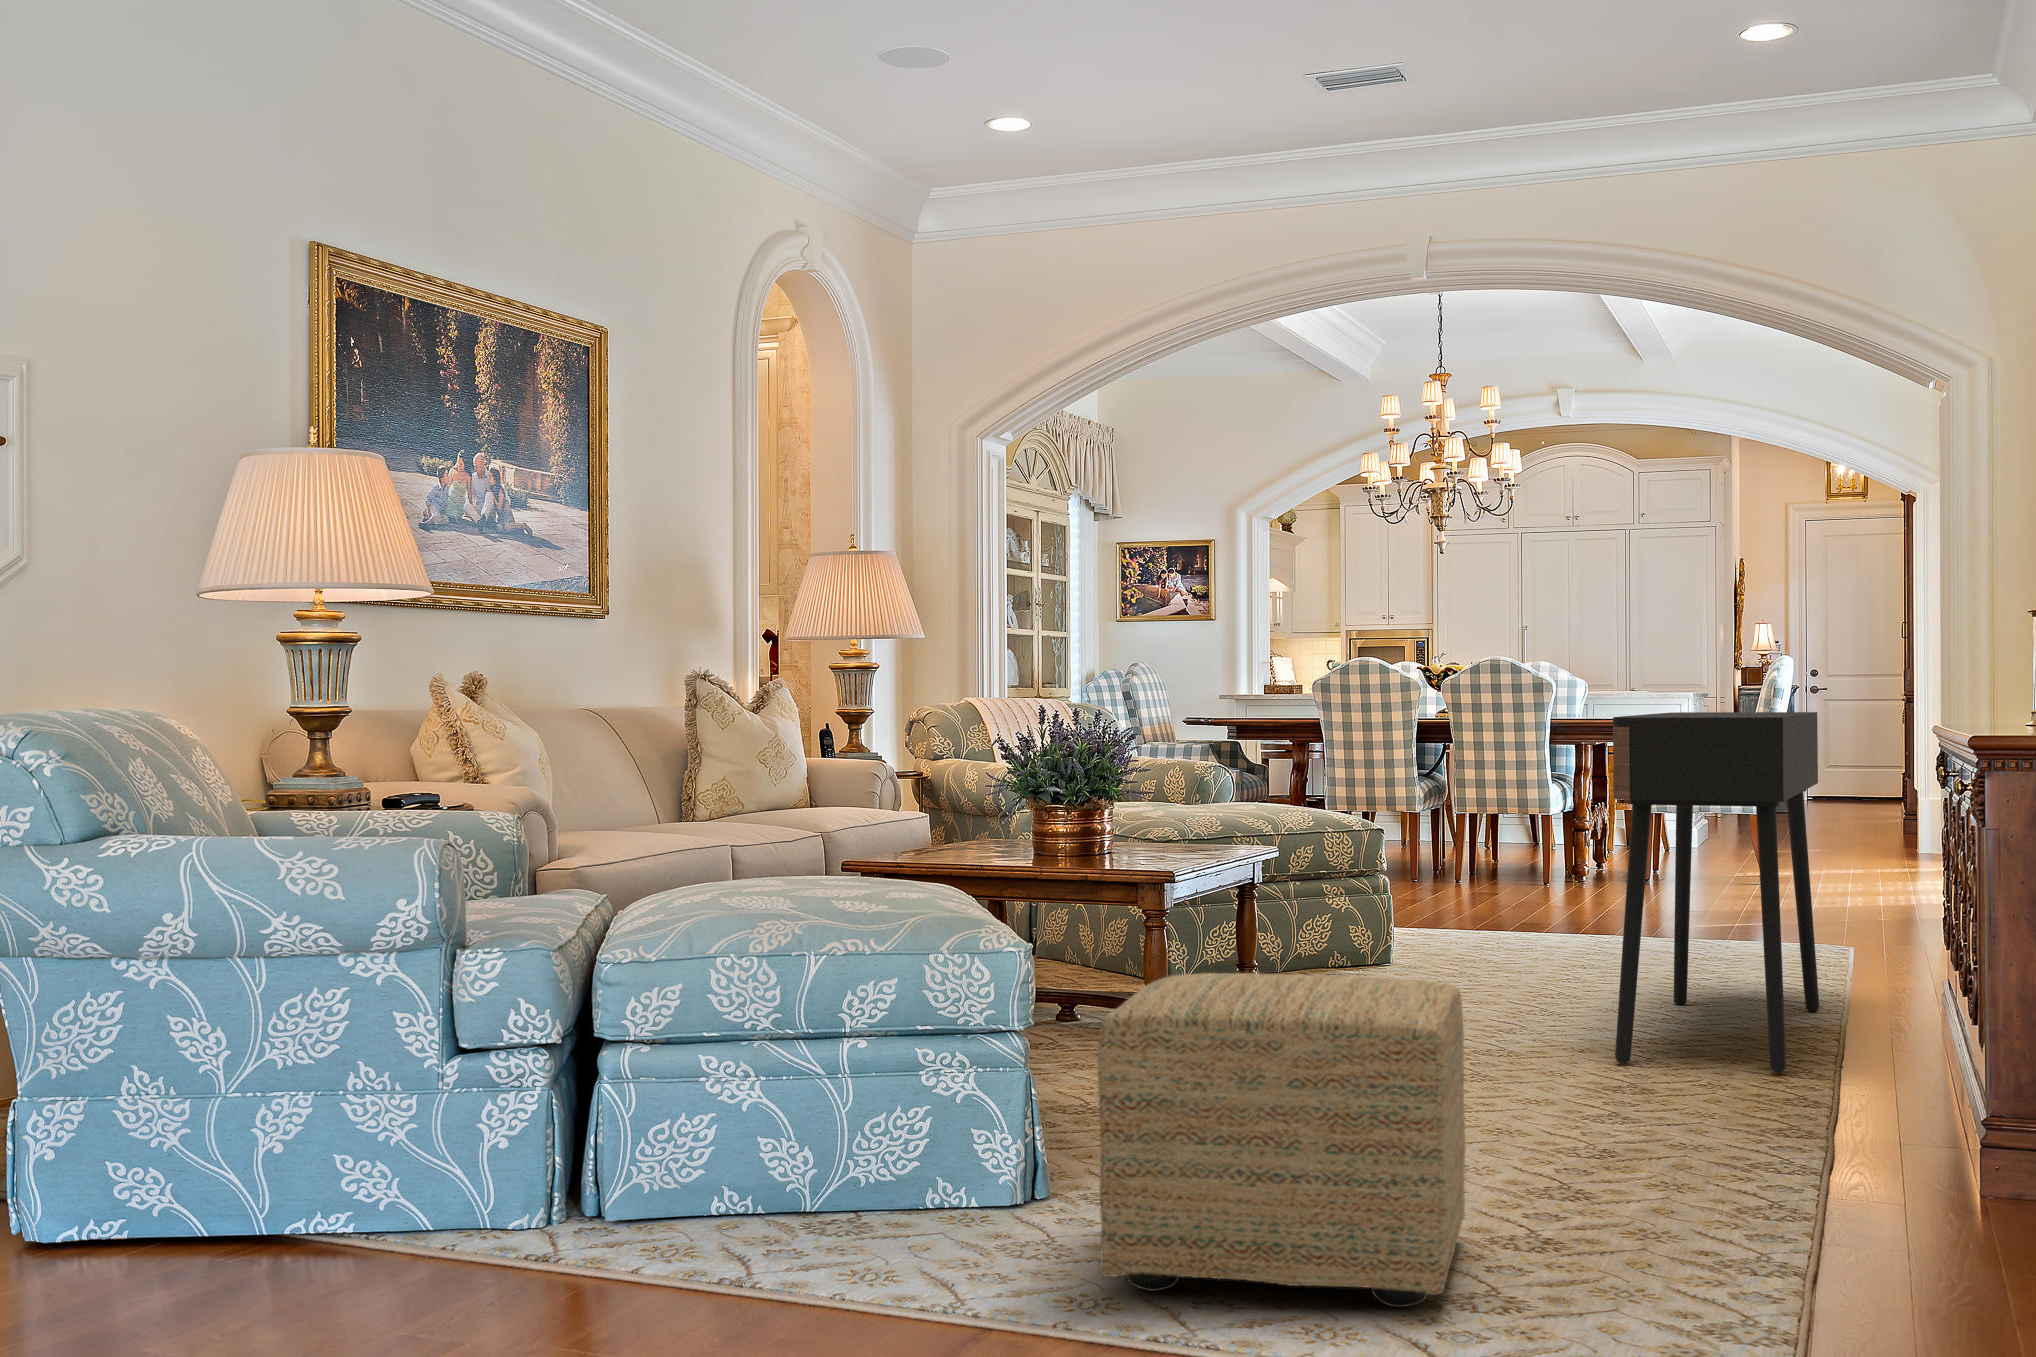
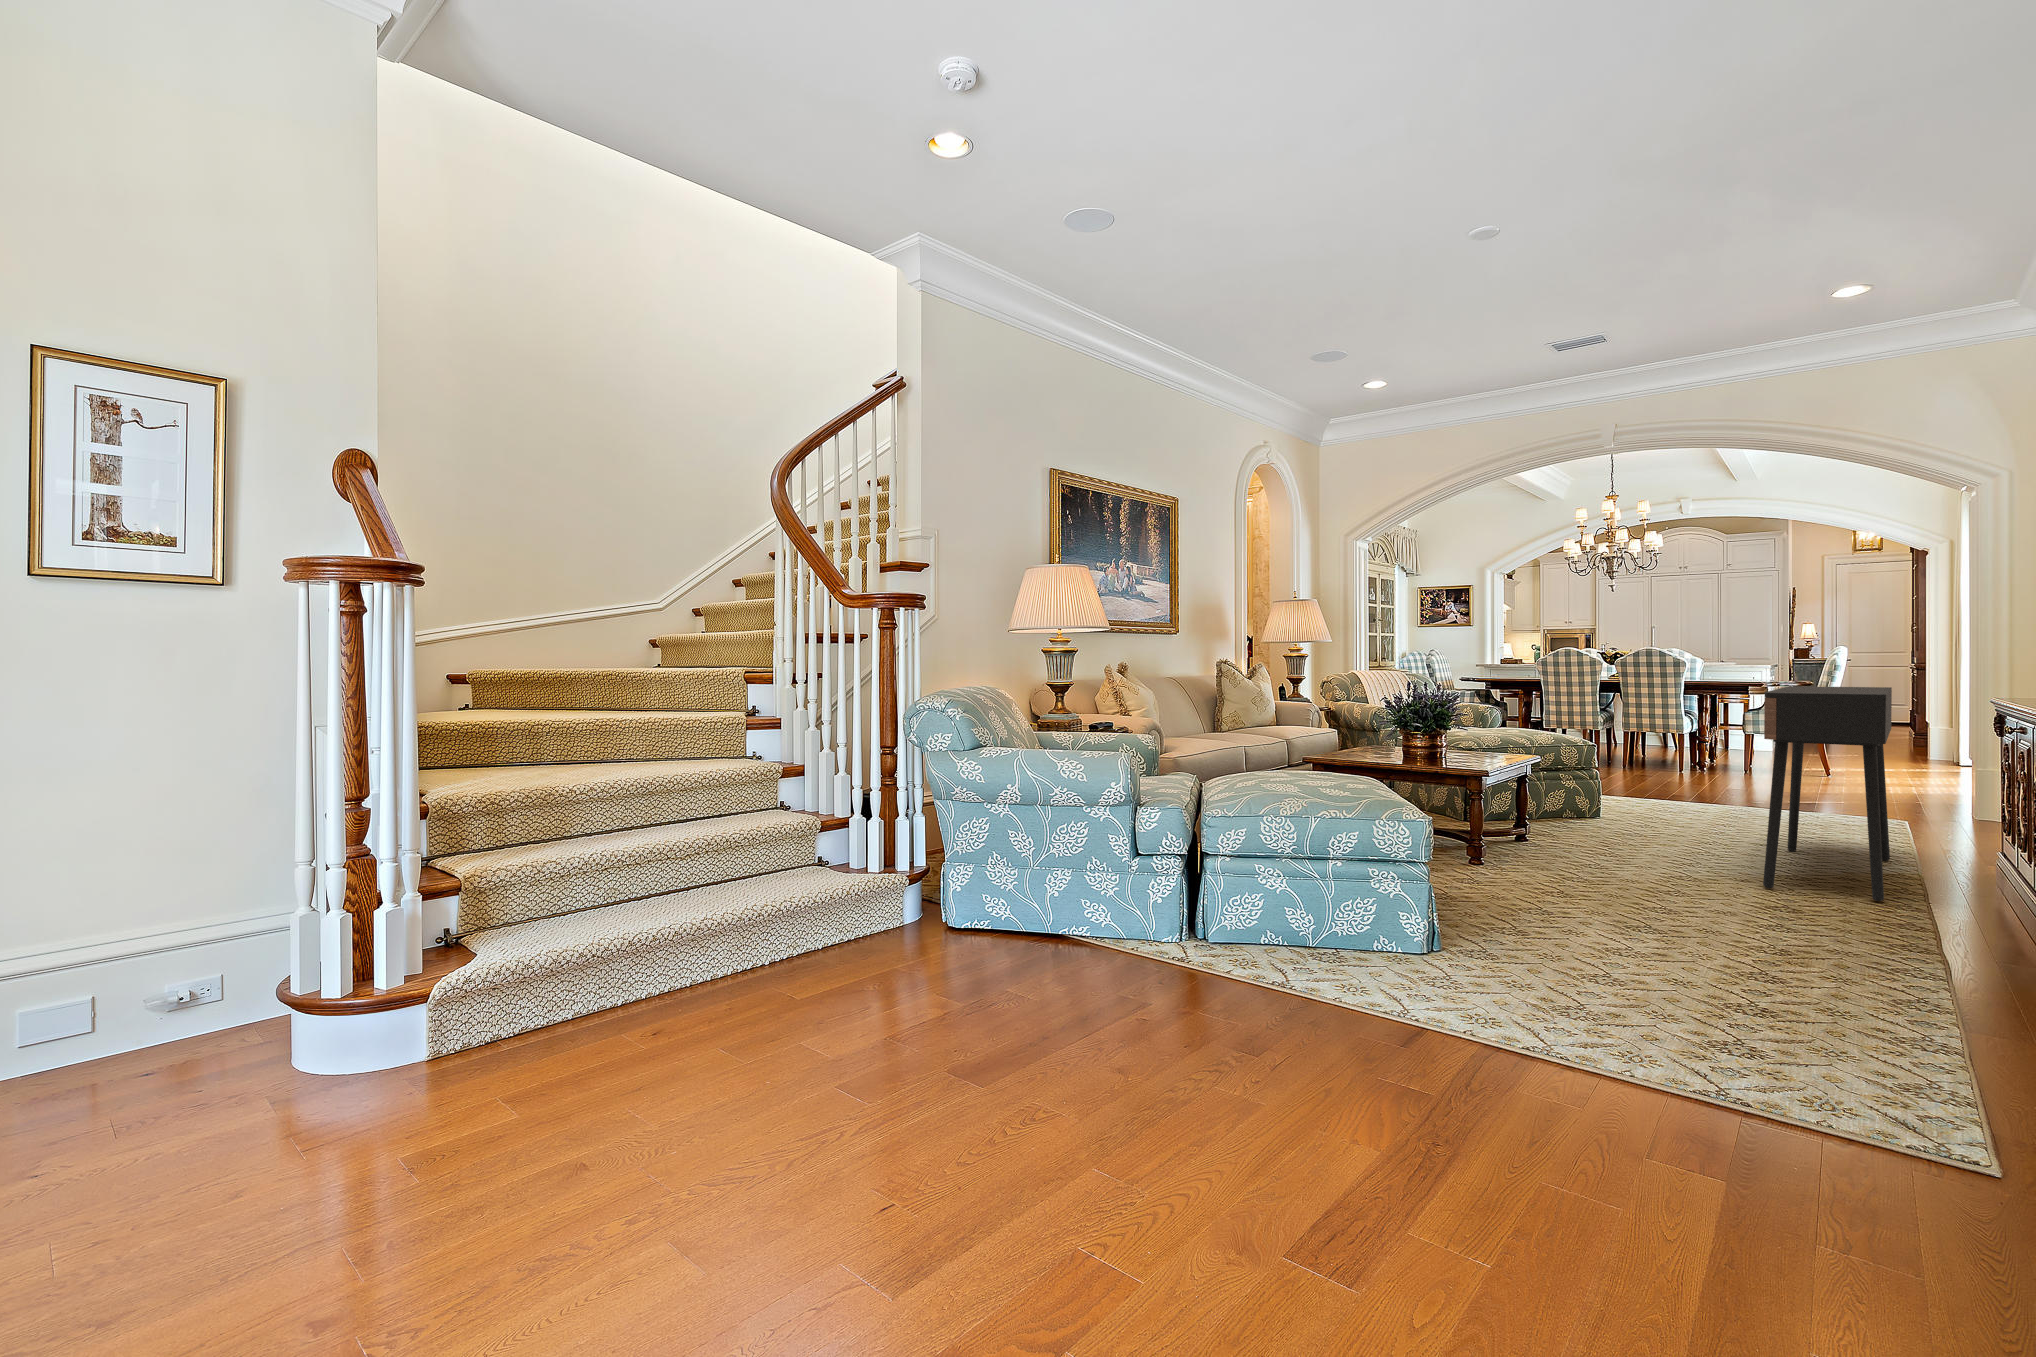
ottoman: present [1097,973,1465,1307] -> none [1488,840,1711,1044]

